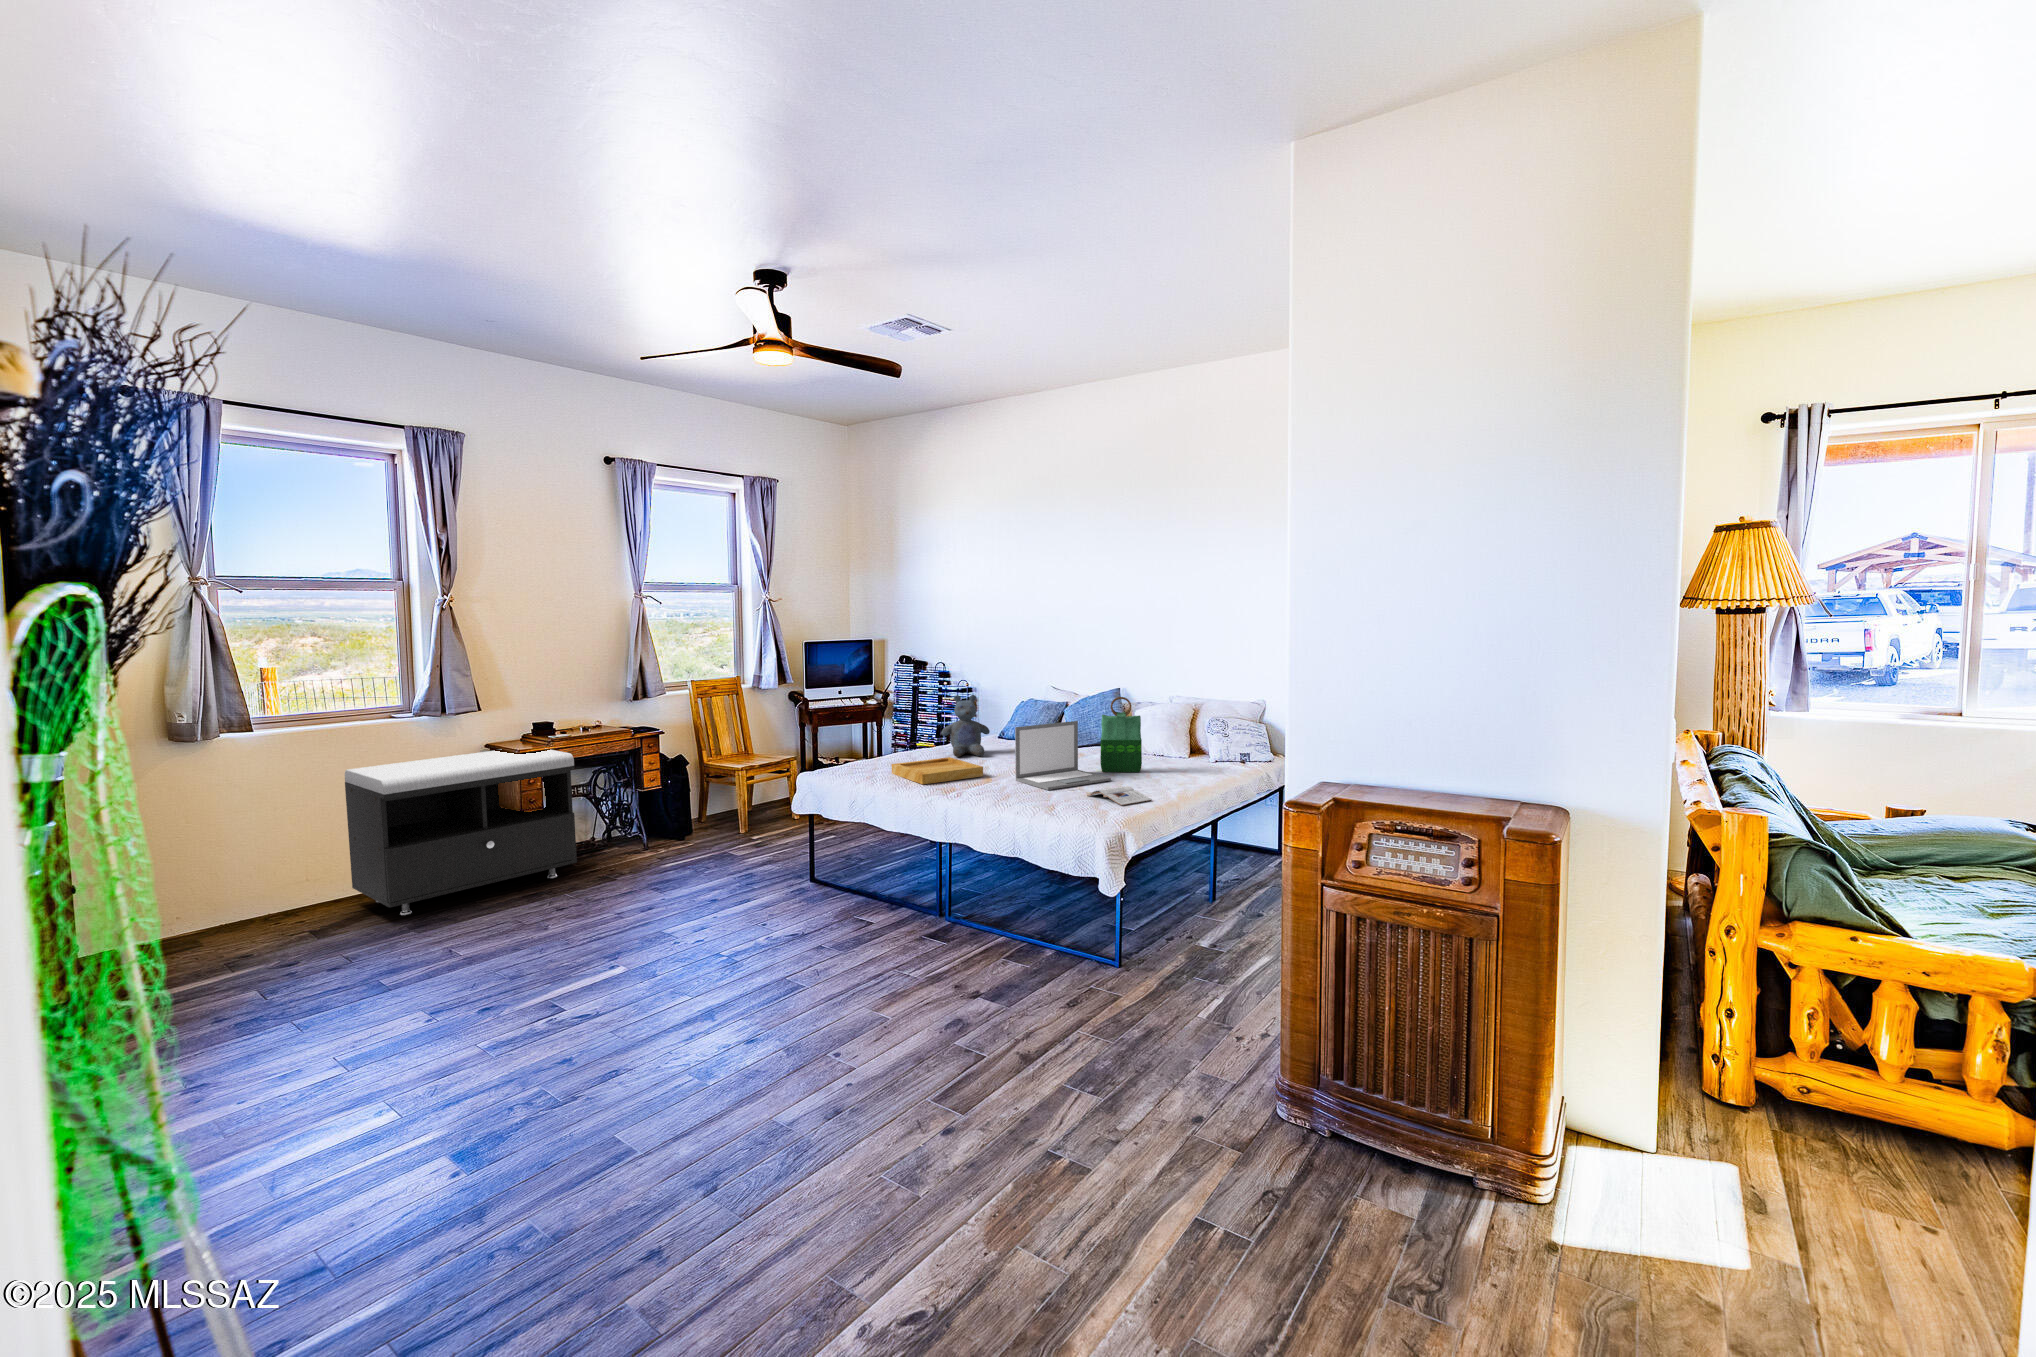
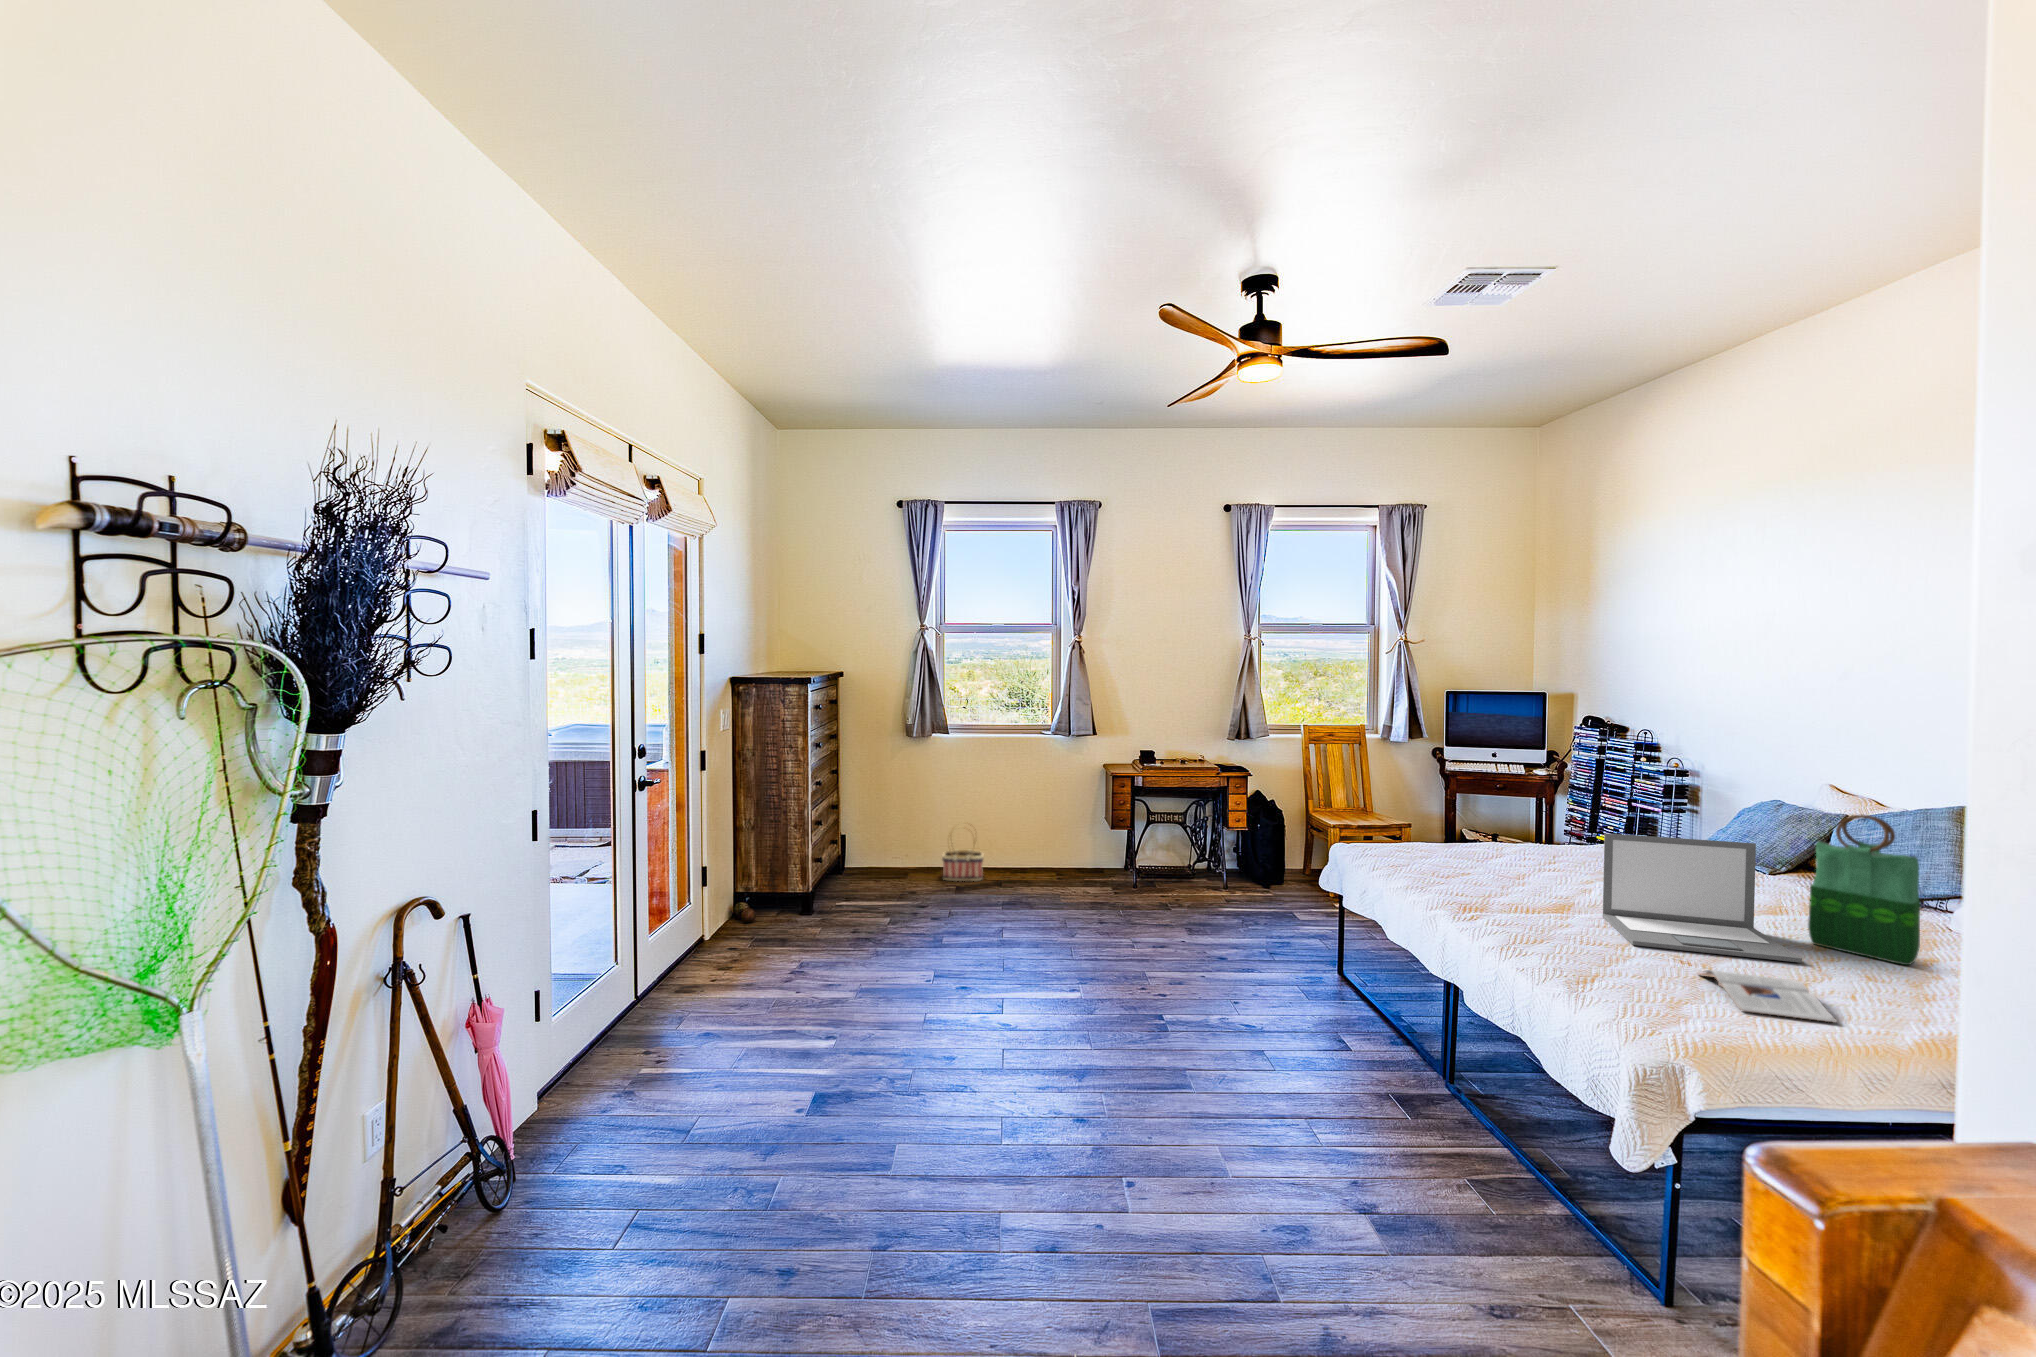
stuffed bear: present [941,695,990,757] -> none [1551,775,1637,869]
storage bench: present [345,750,577,915] -> none [999,770,1150,895]
tray: present [892,757,983,784] -> none [1431,852,1557,898]
basket: none [258,847,334,930] -> present [942,829,984,881]

